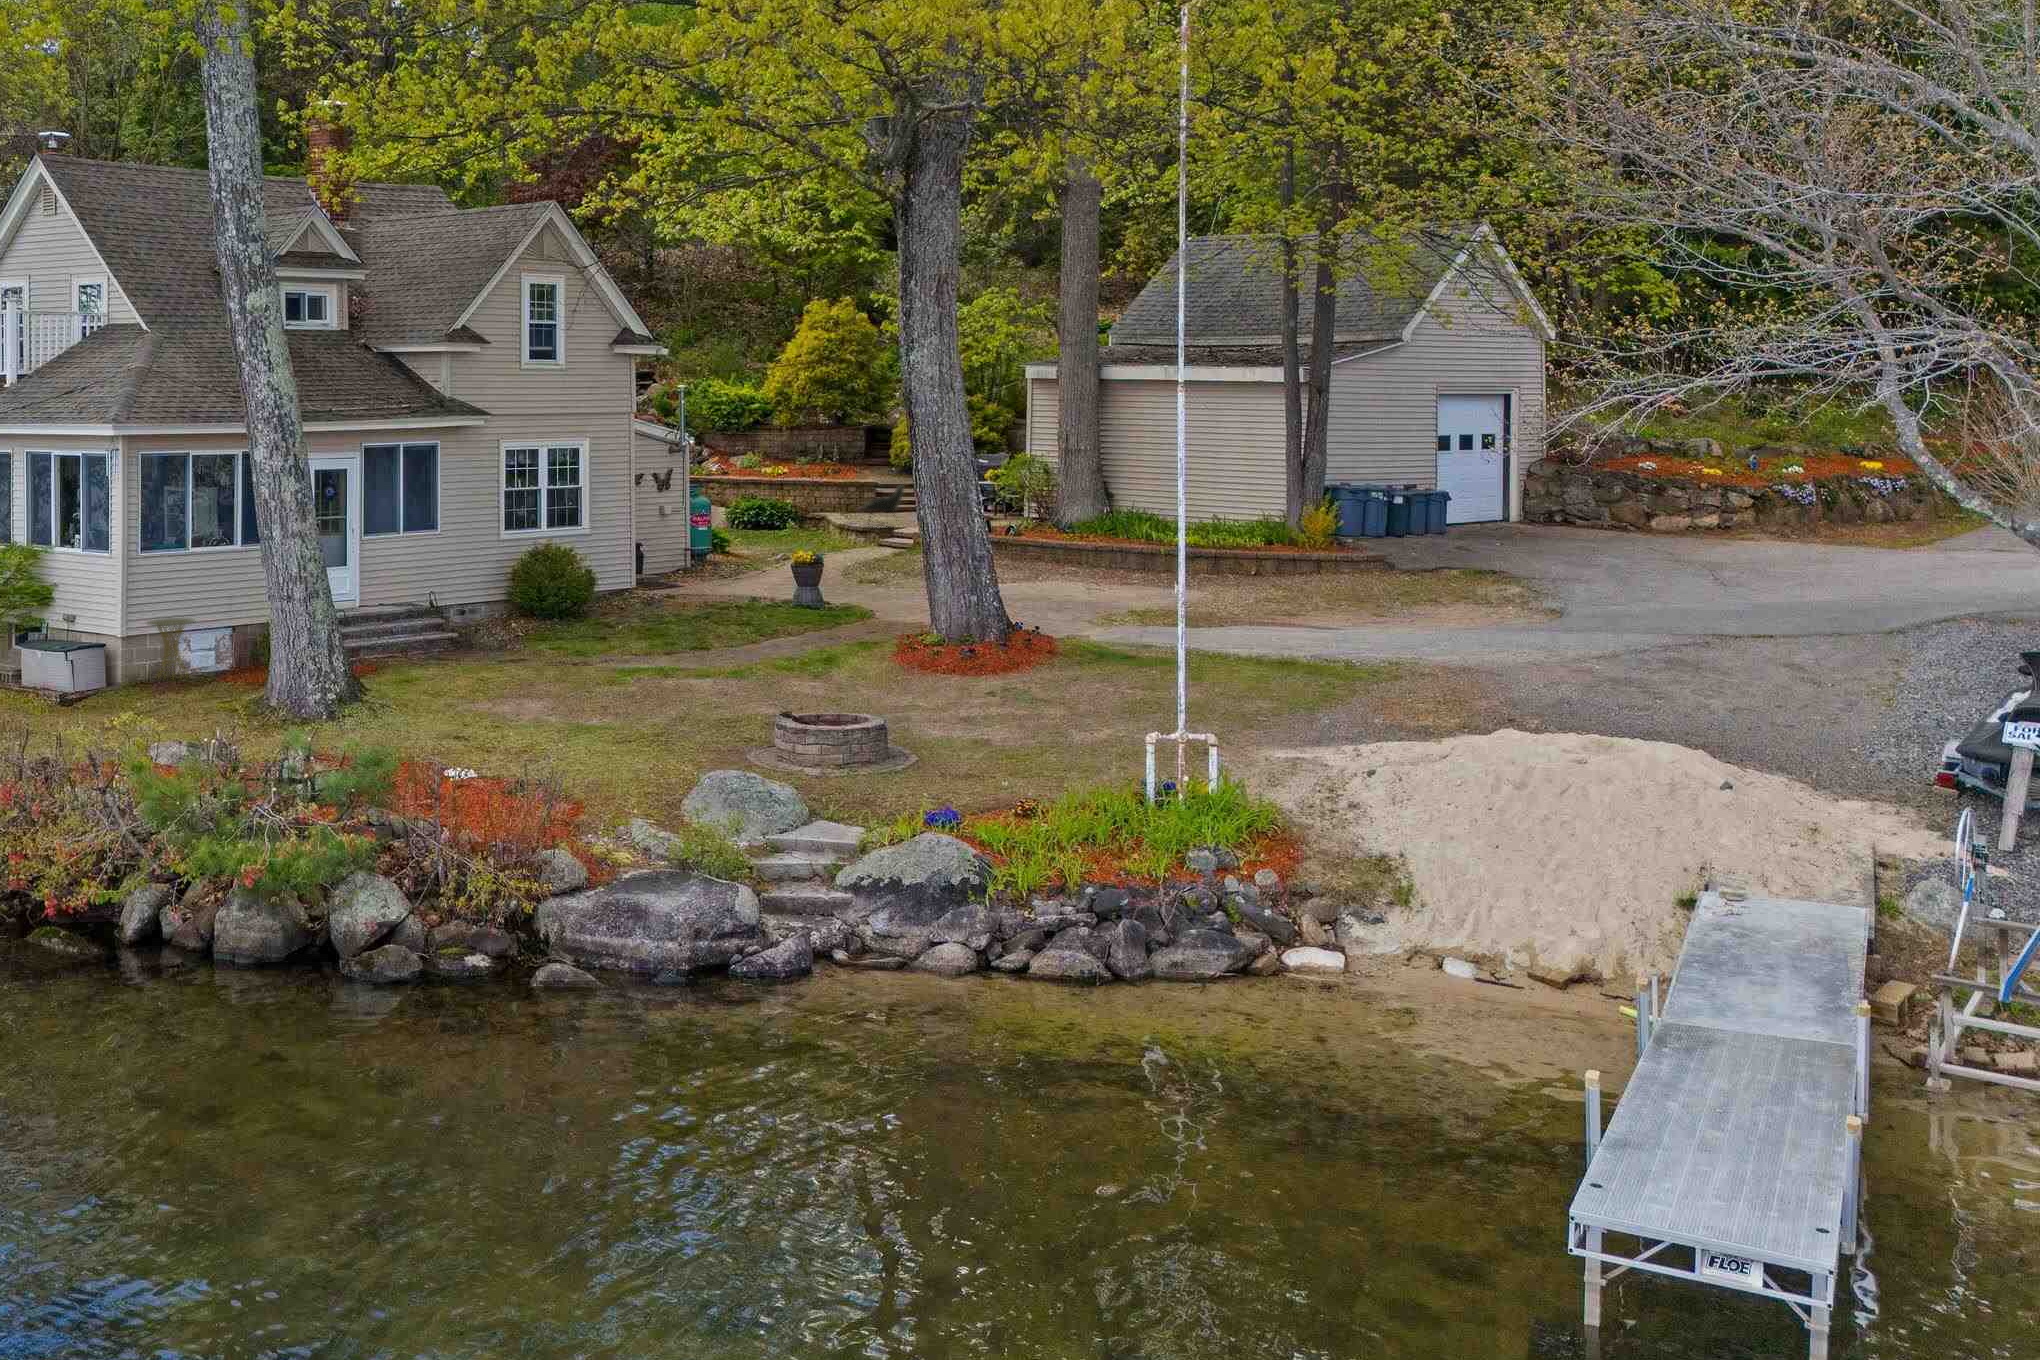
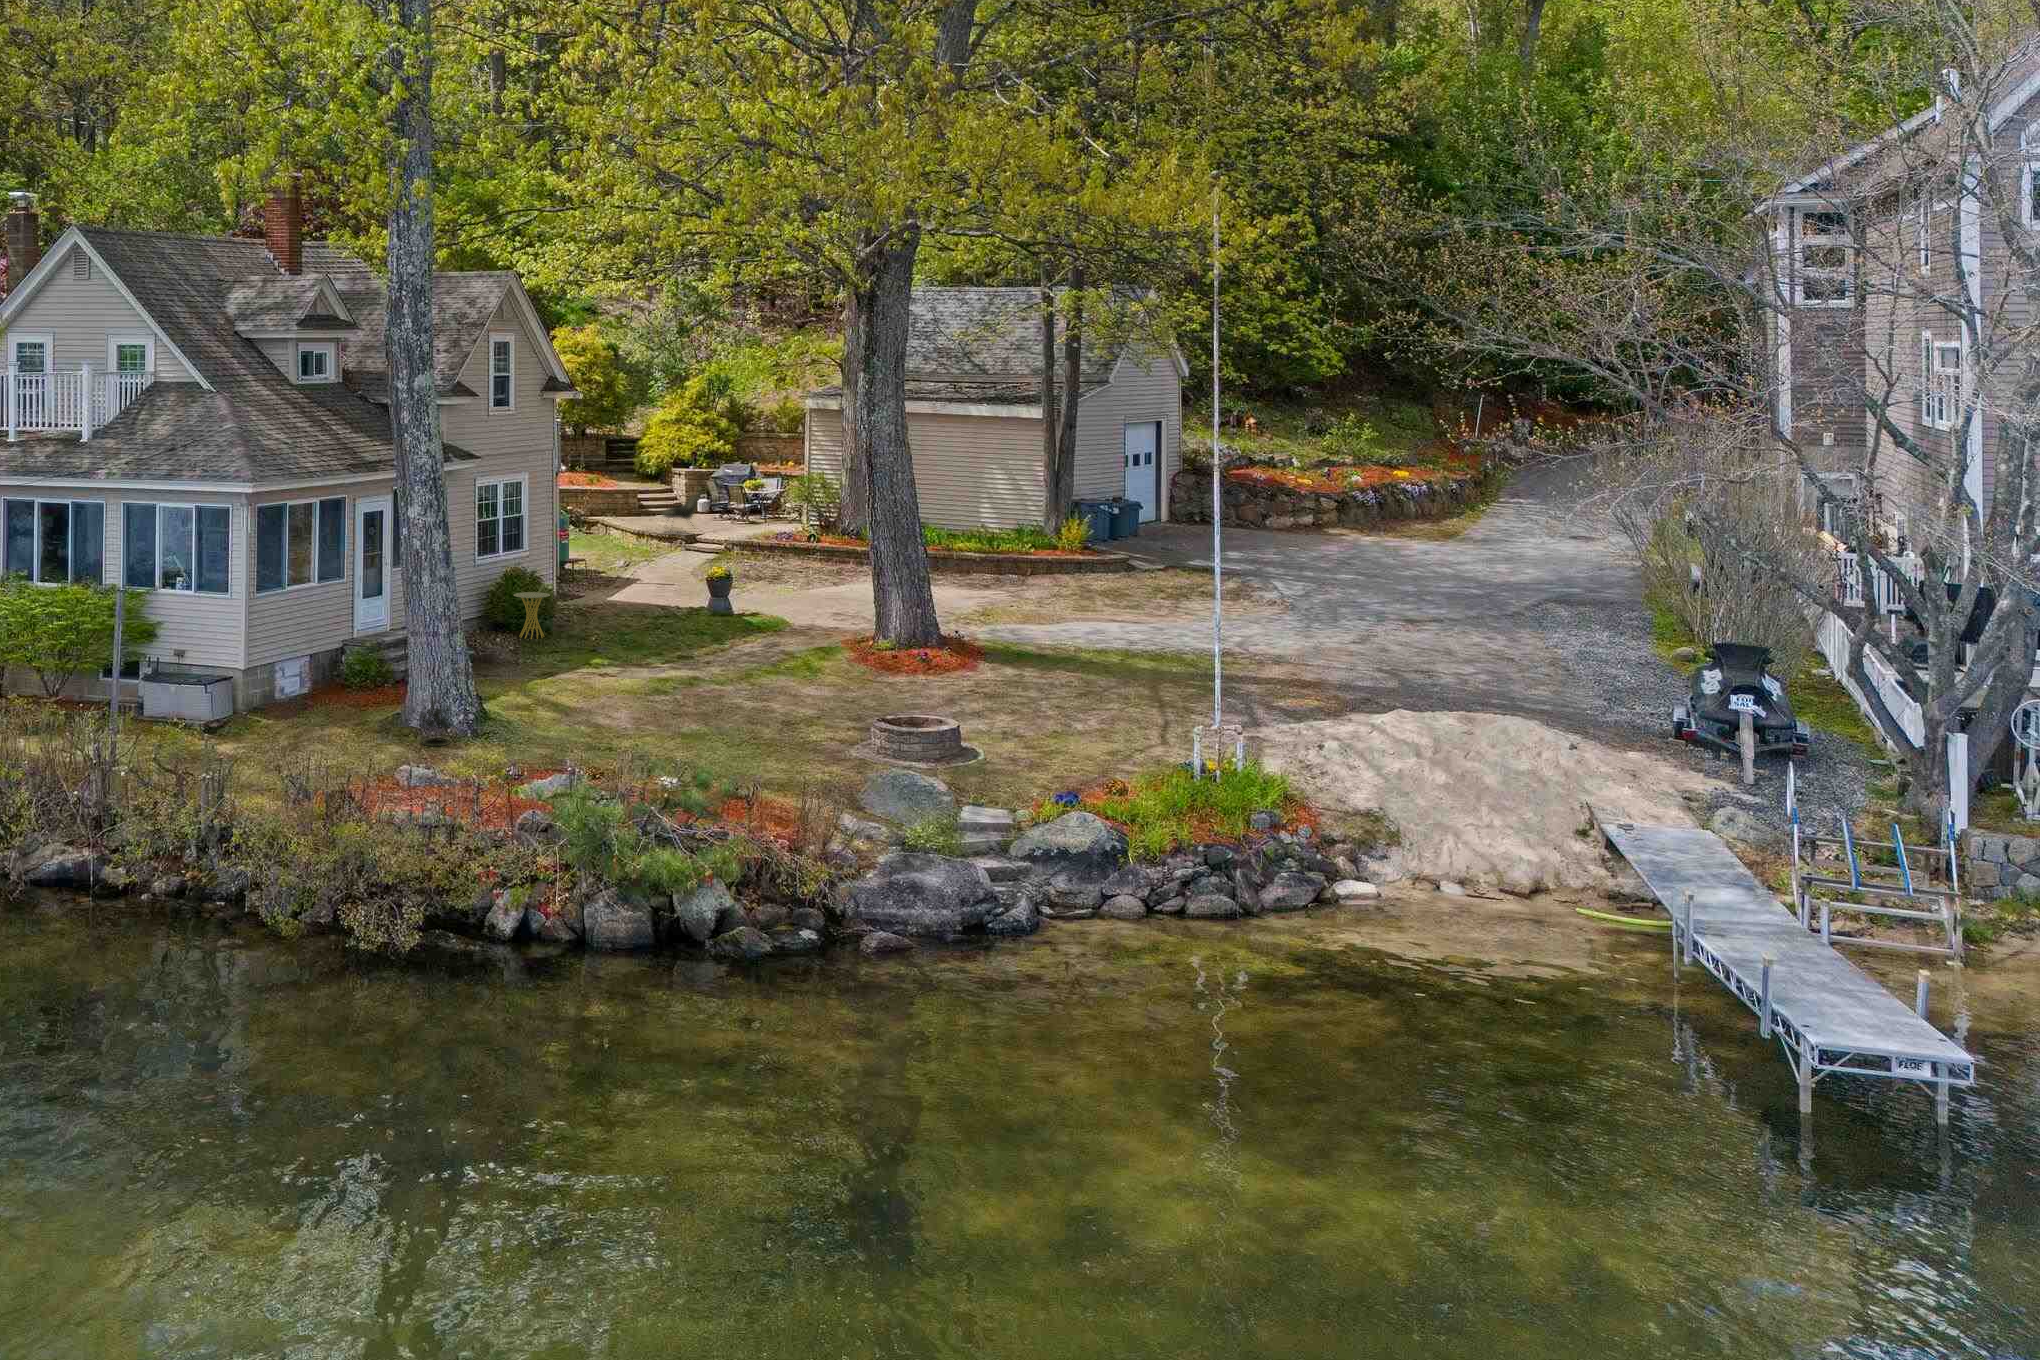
side table: present [147,618,194,678] -> present [513,592,550,639]
potted tree: none [248,660,290,722] -> present [420,694,449,746]

